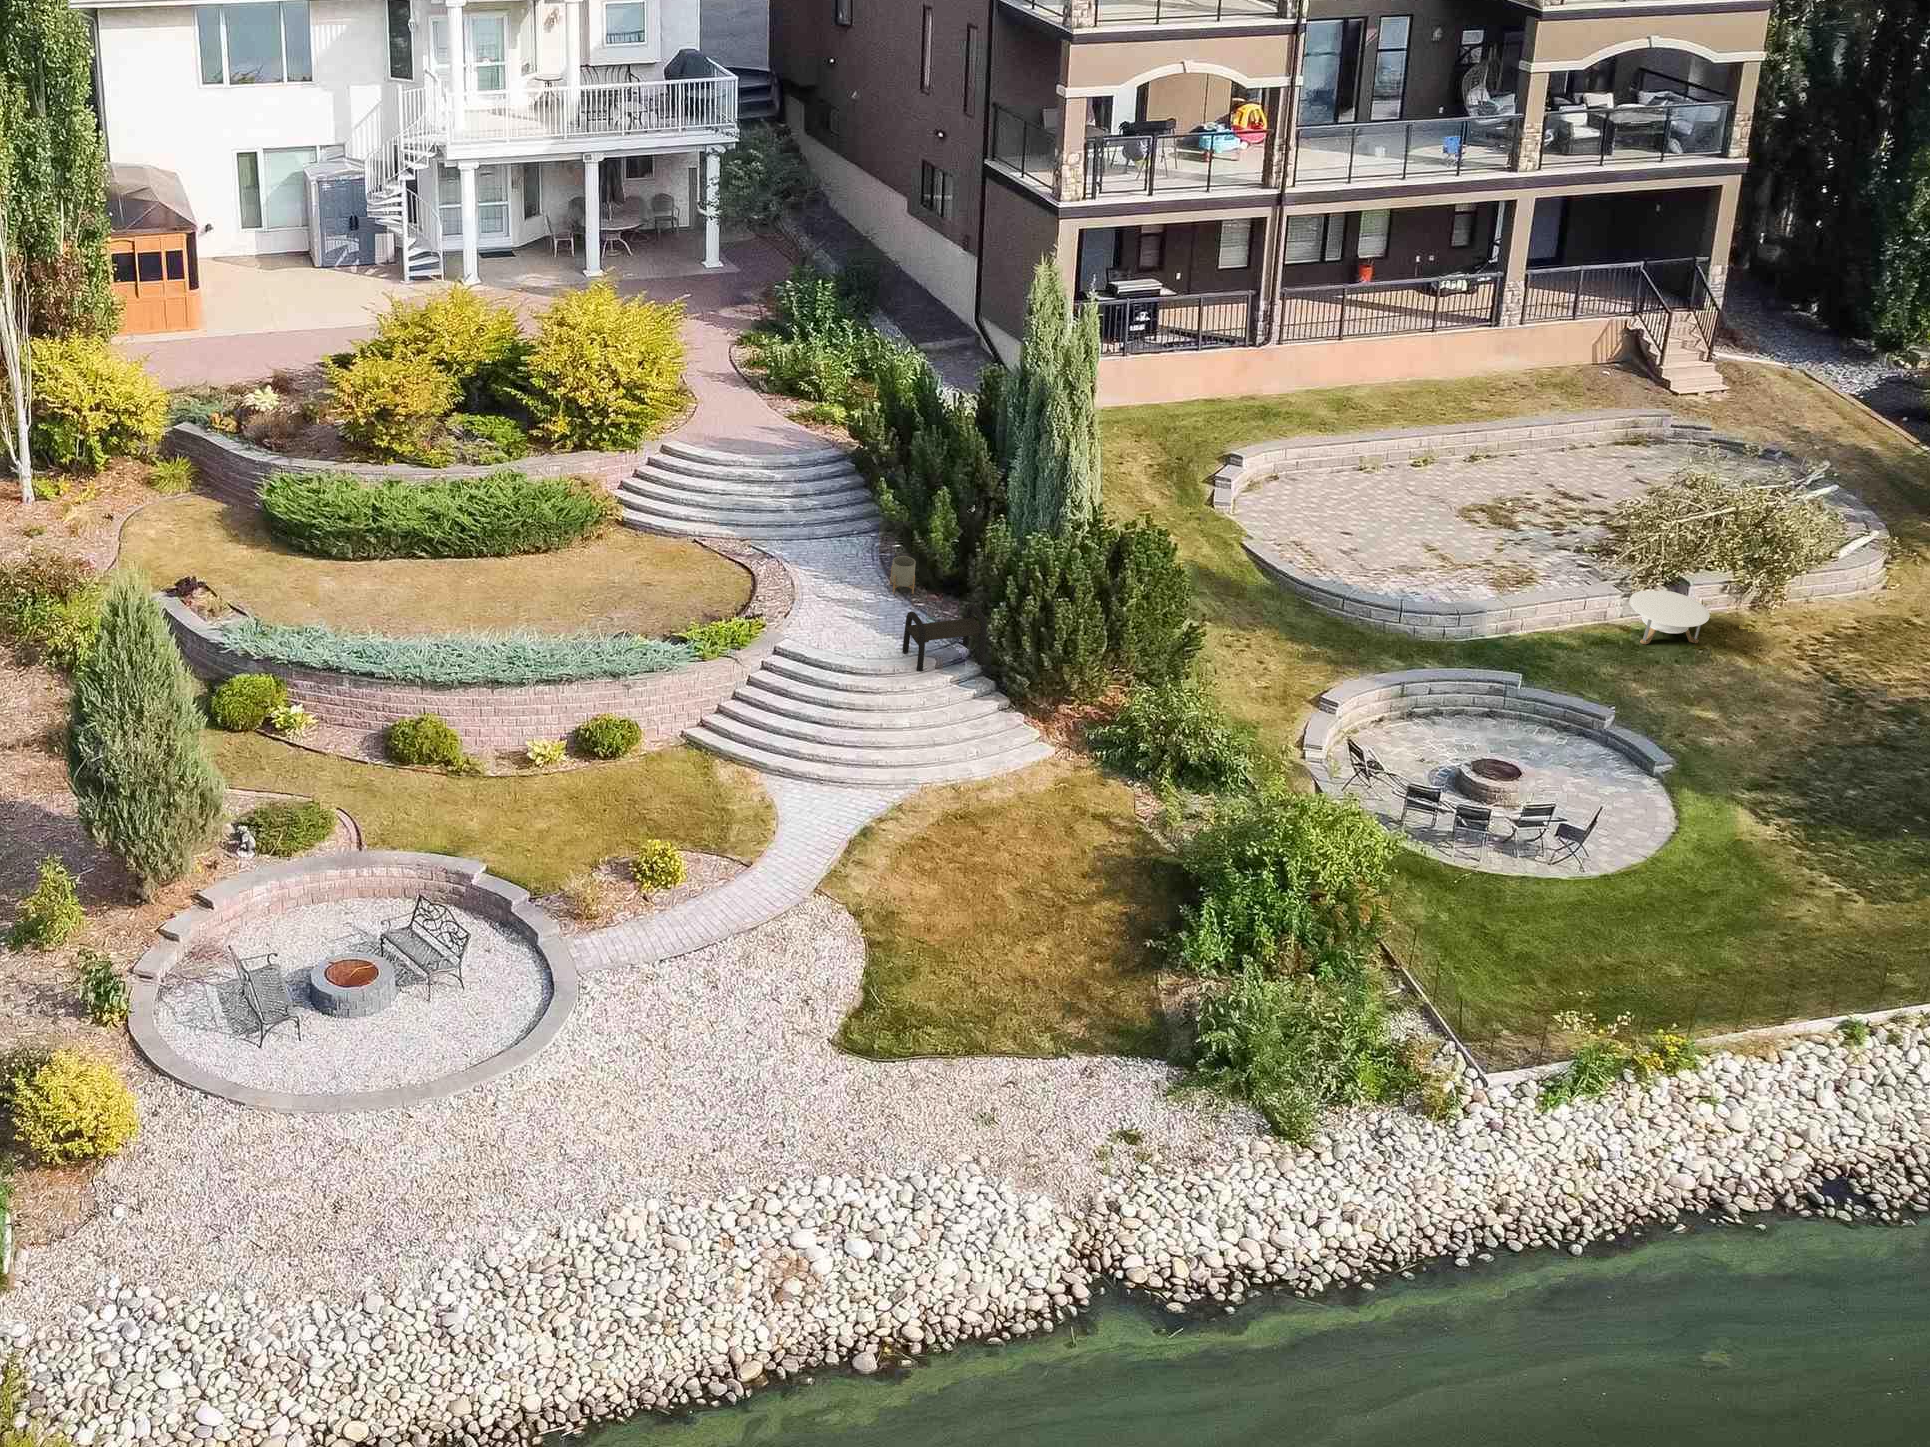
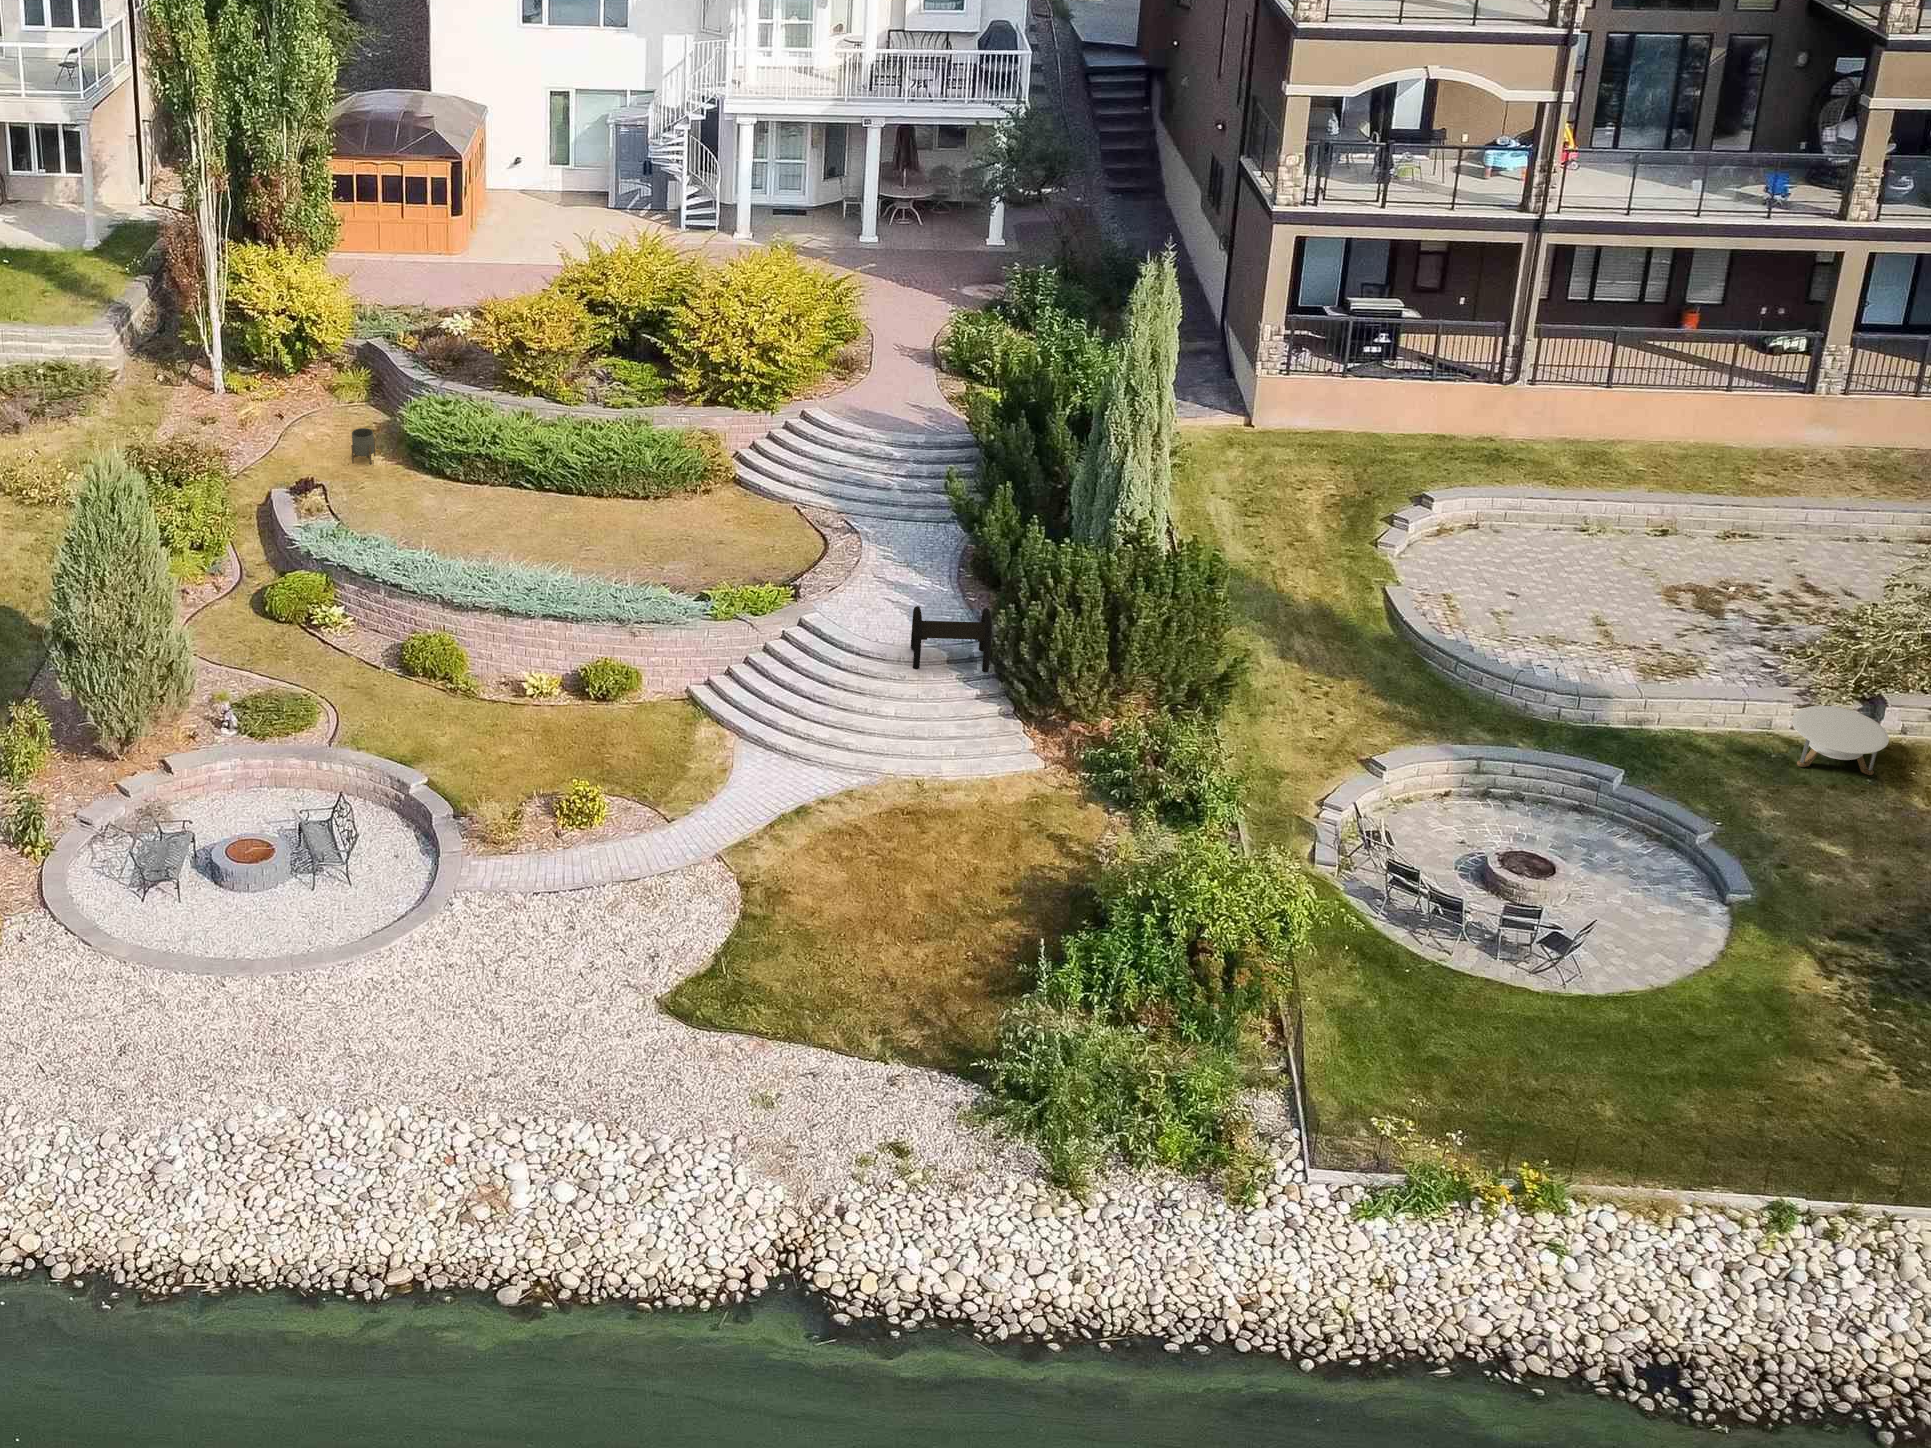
planter: present [890,556,916,594] -> present [351,428,376,464]

